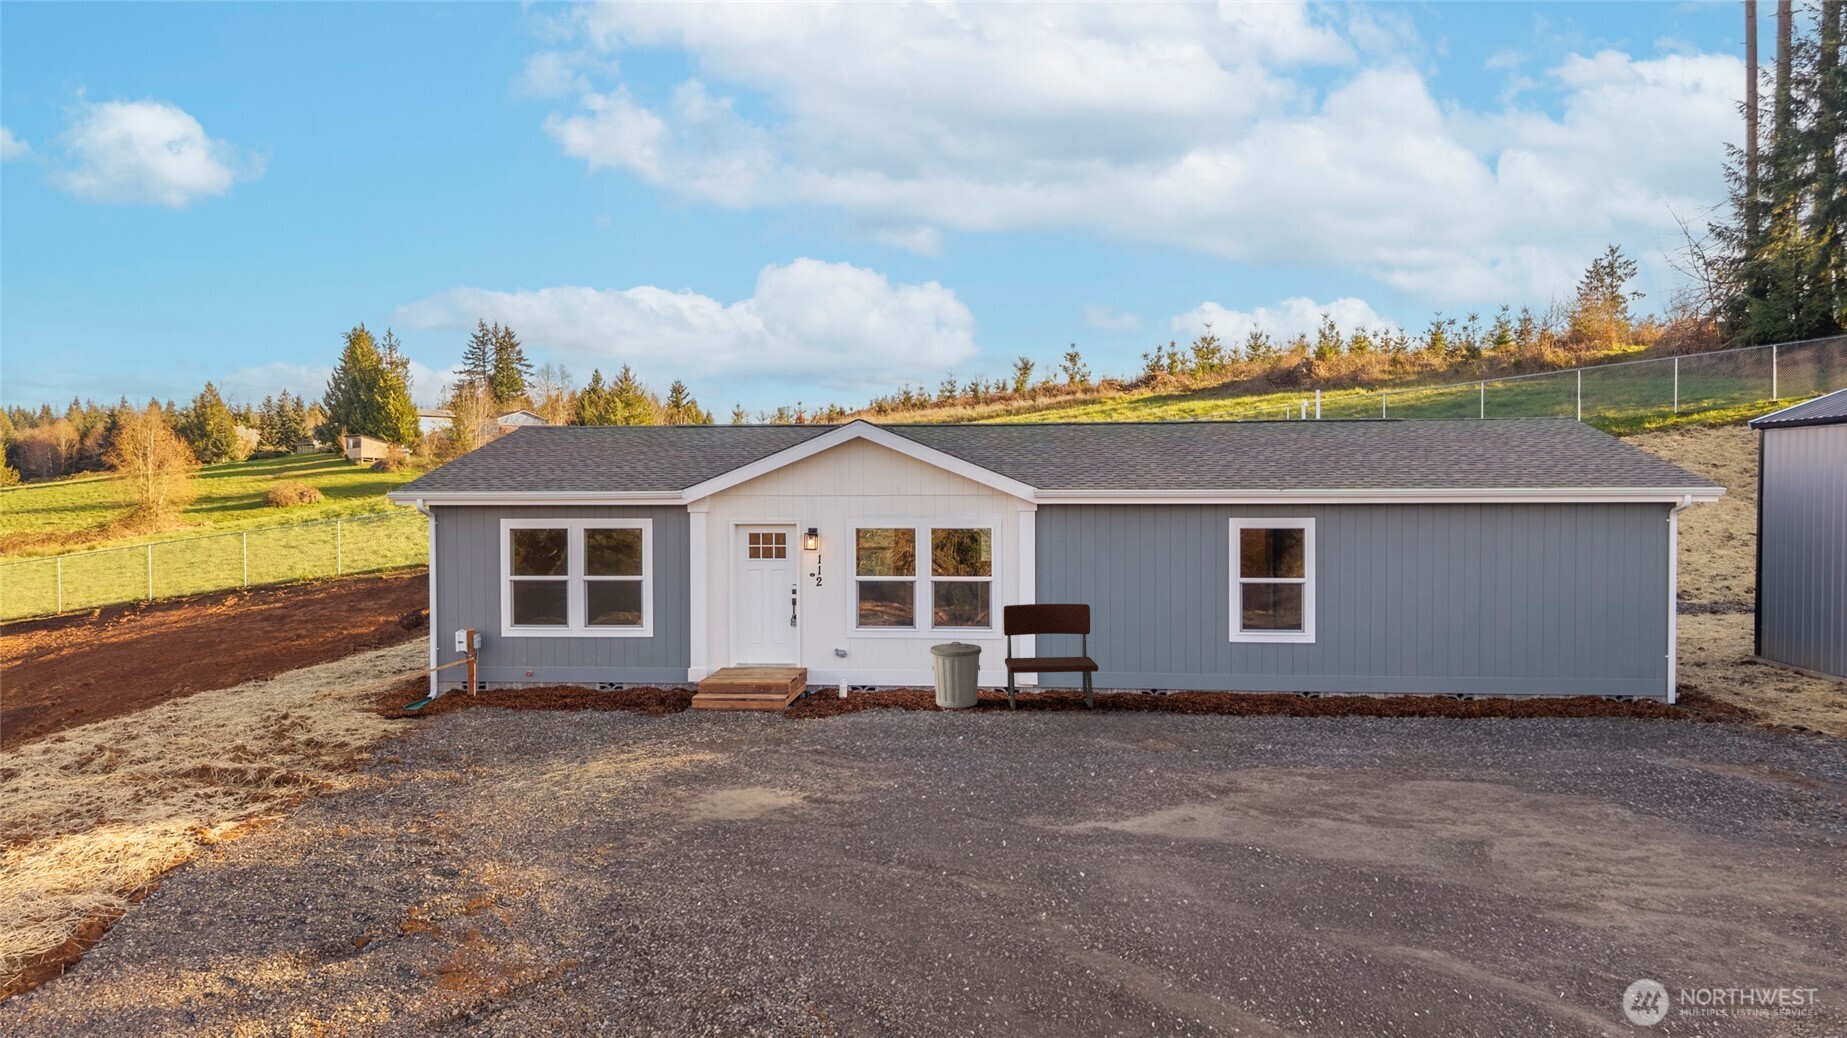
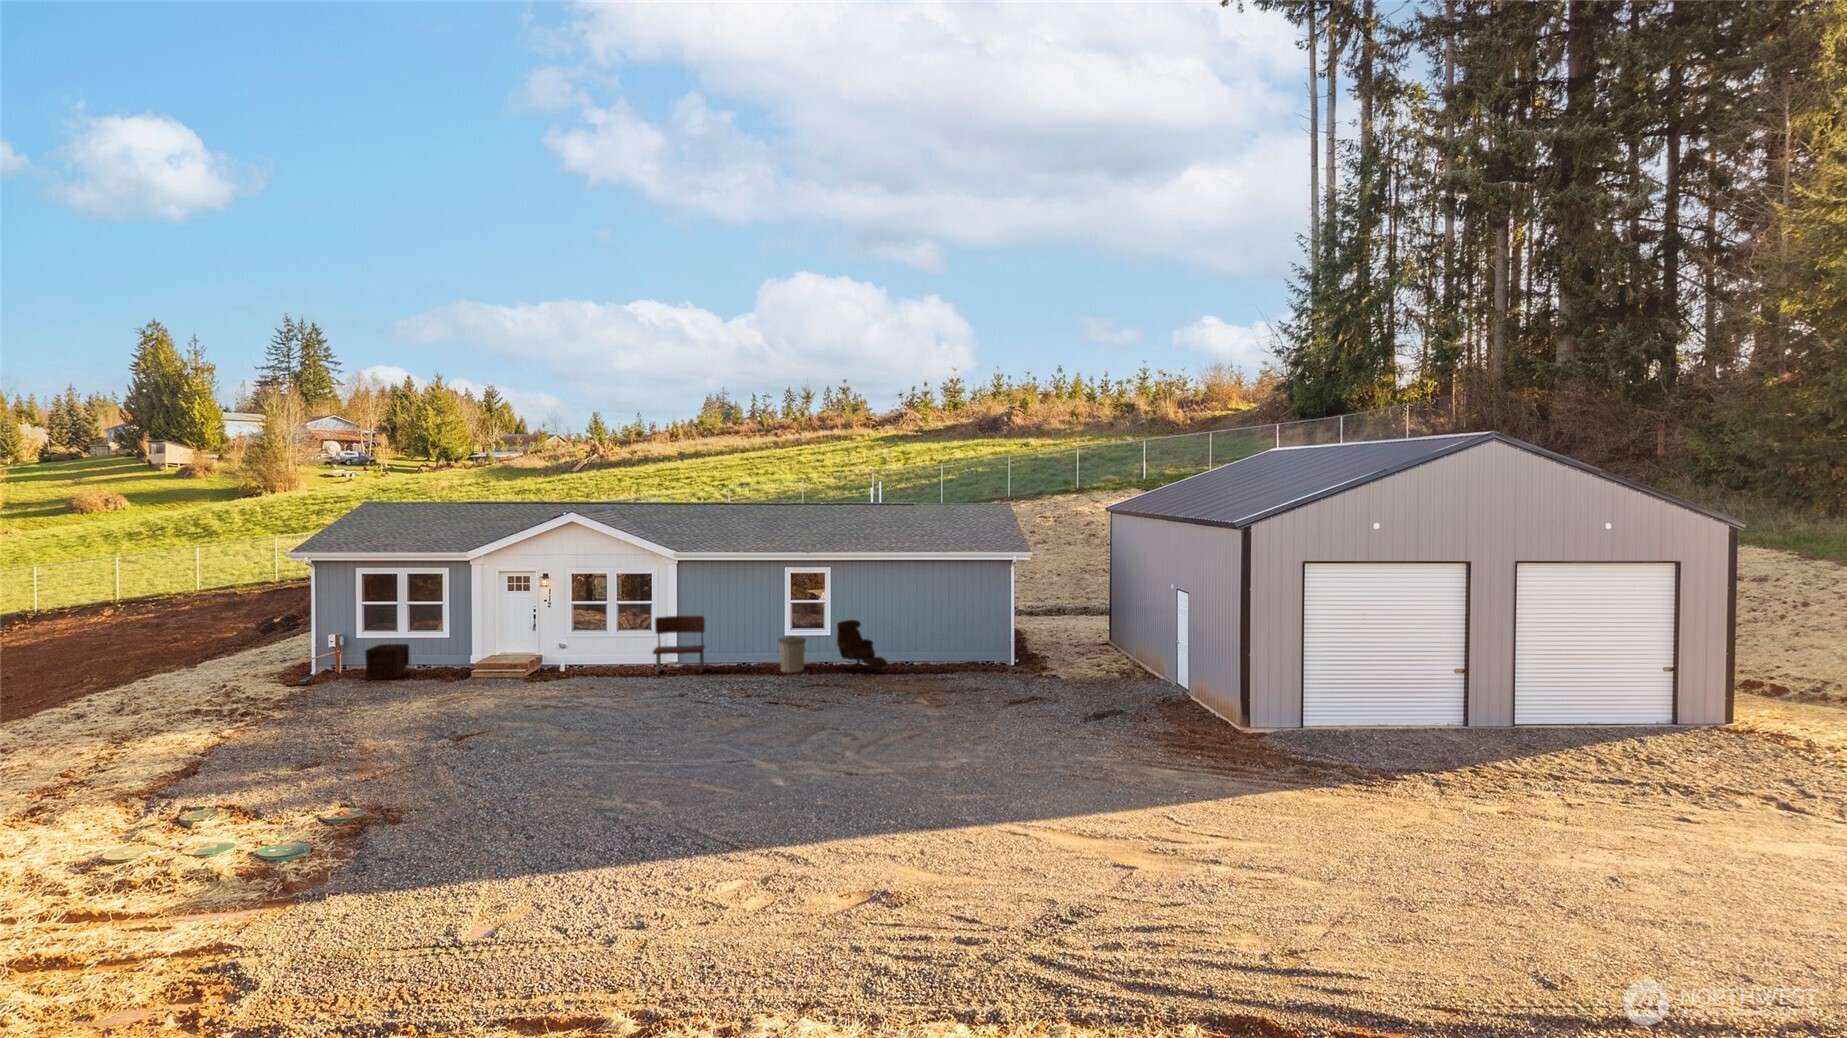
lounge chair: none [1340,614,1458,720] -> present [837,620,888,673]
trash can: present [930,642,982,708] -> present [777,636,806,673]
wooden crate: none [513,647,588,708] -> present [365,644,409,680]

